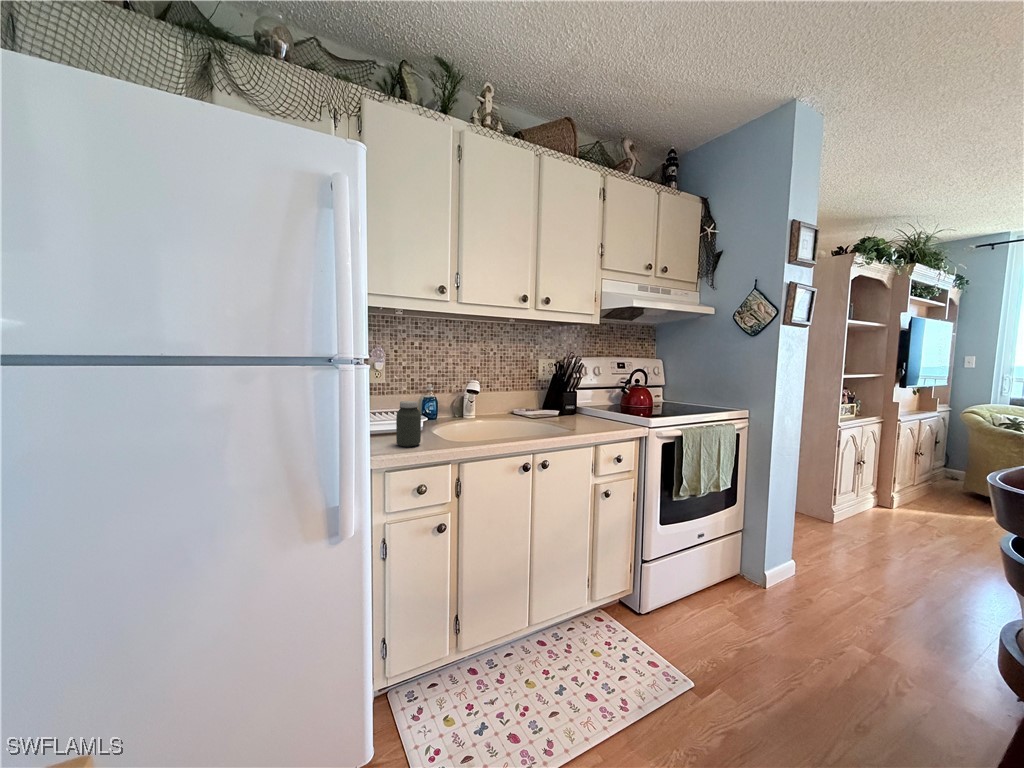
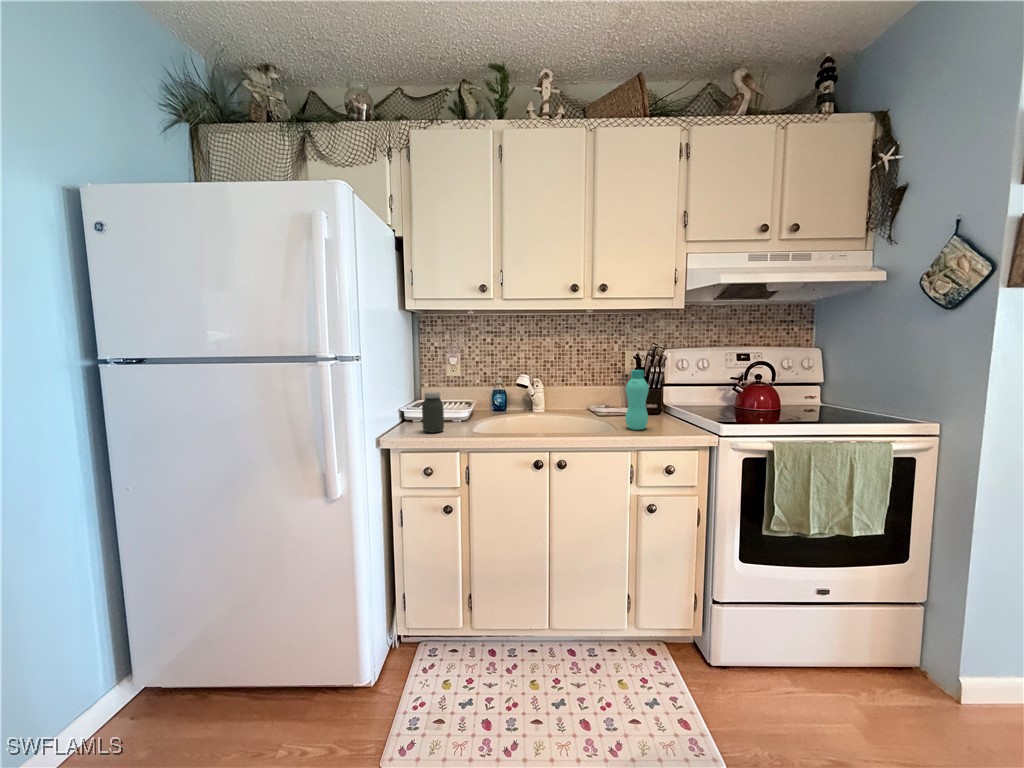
bottle: none [573,375,592,428] -> present [625,370,649,430]

